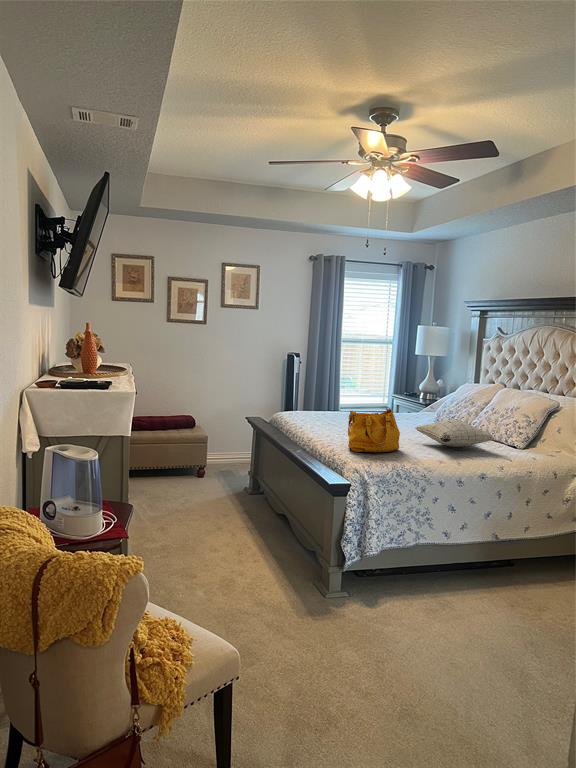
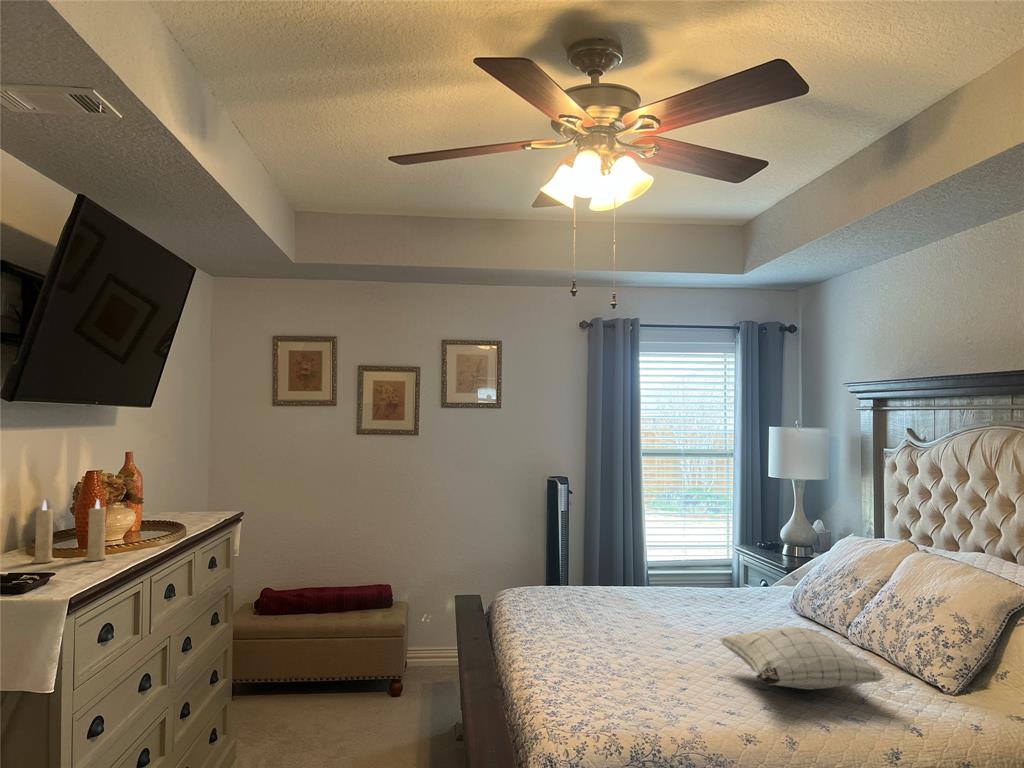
candle: none [77,346,116,381] -> present [31,499,106,563]
handbag: present [348,407,400,452] -> none [563,602,673,702]

